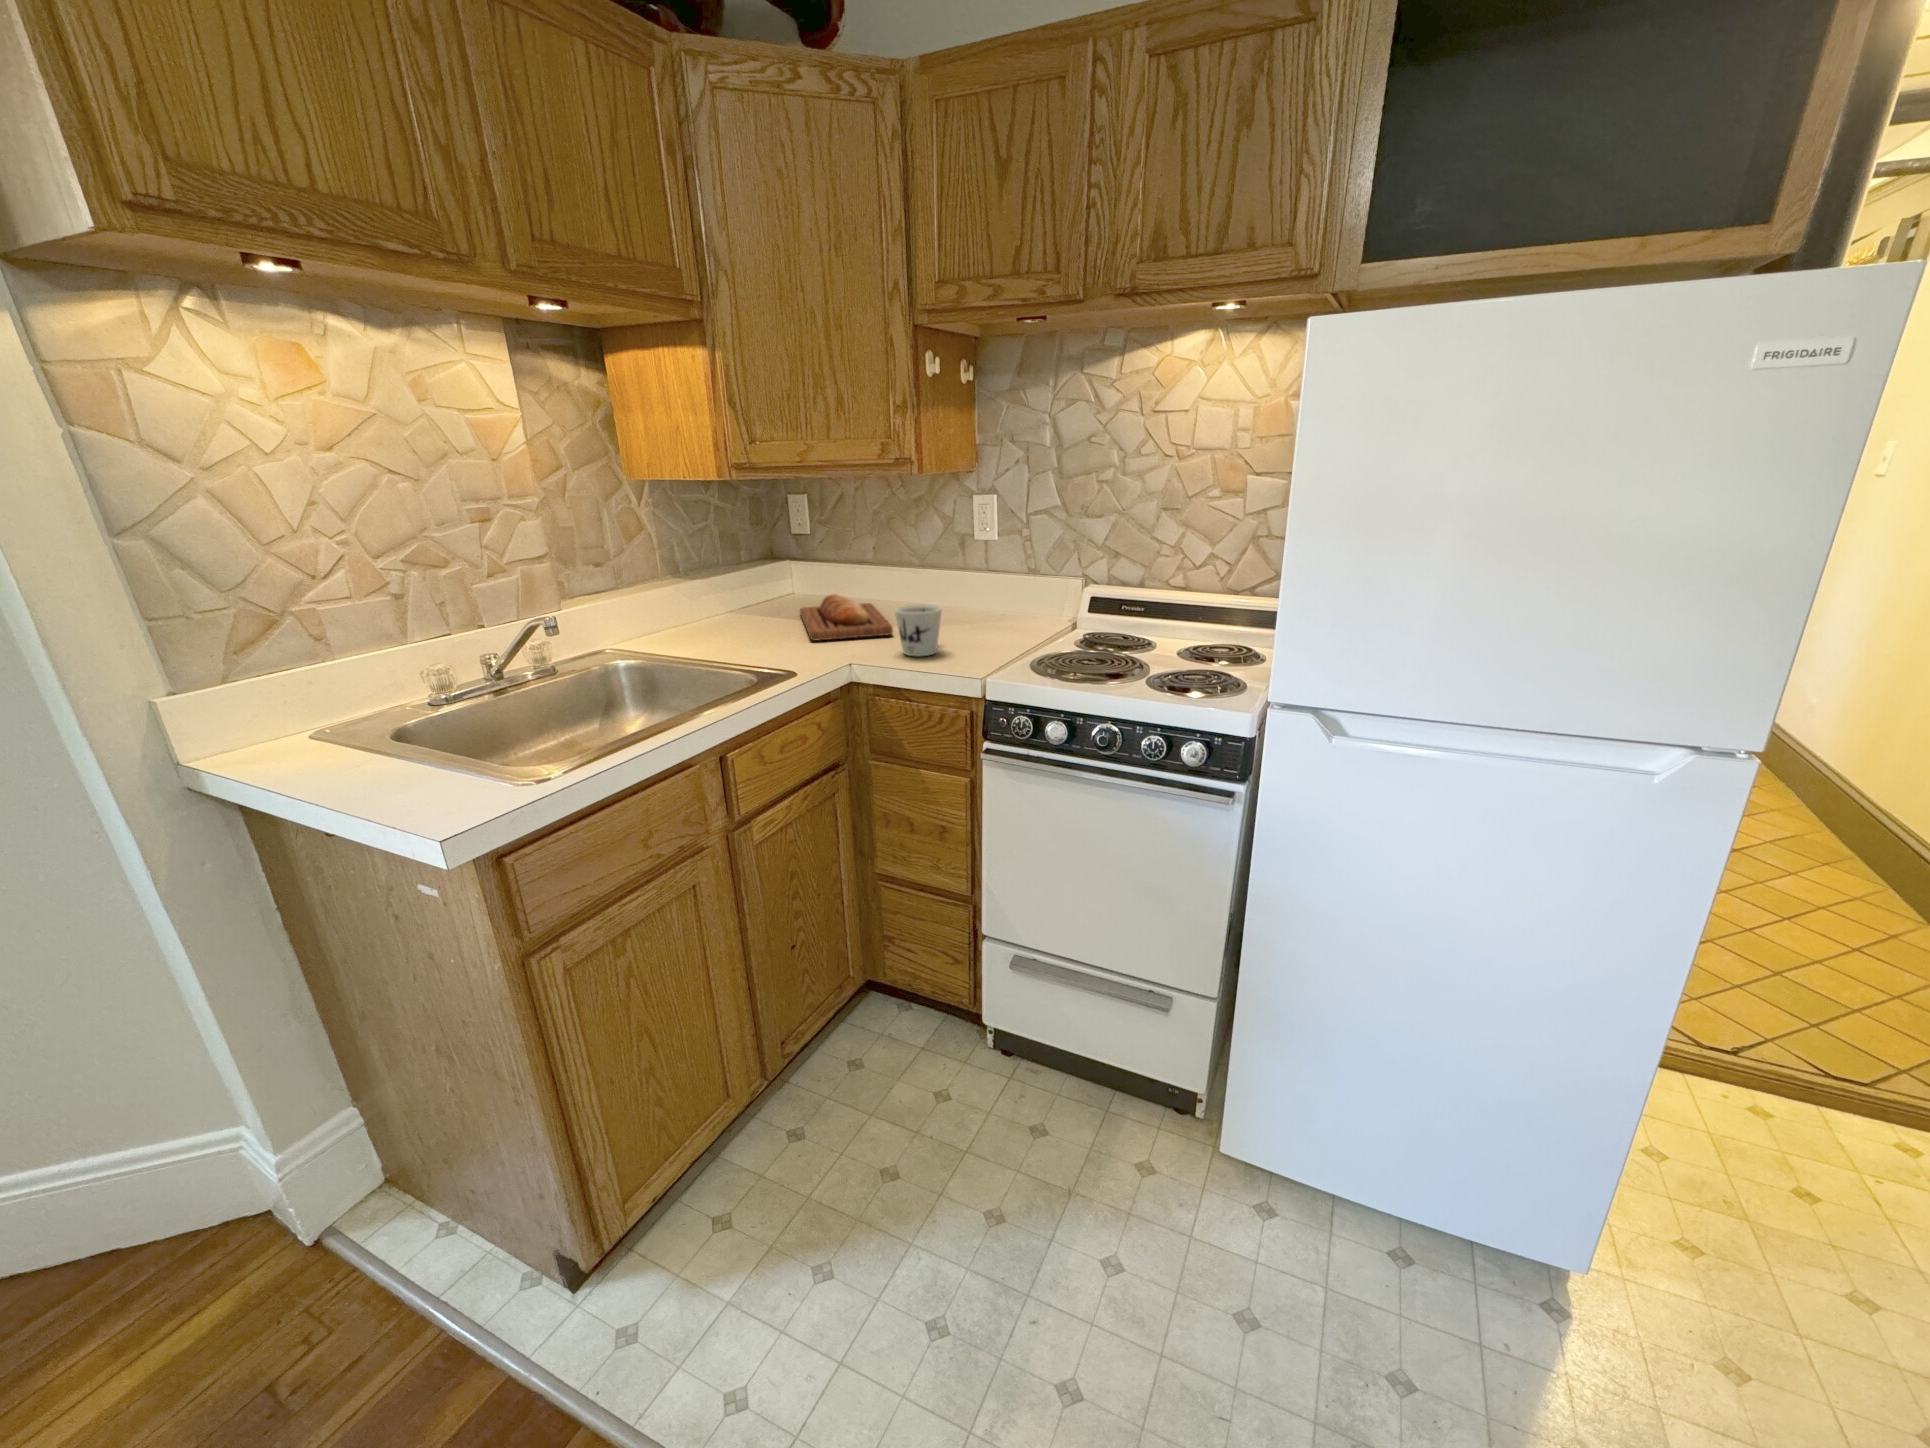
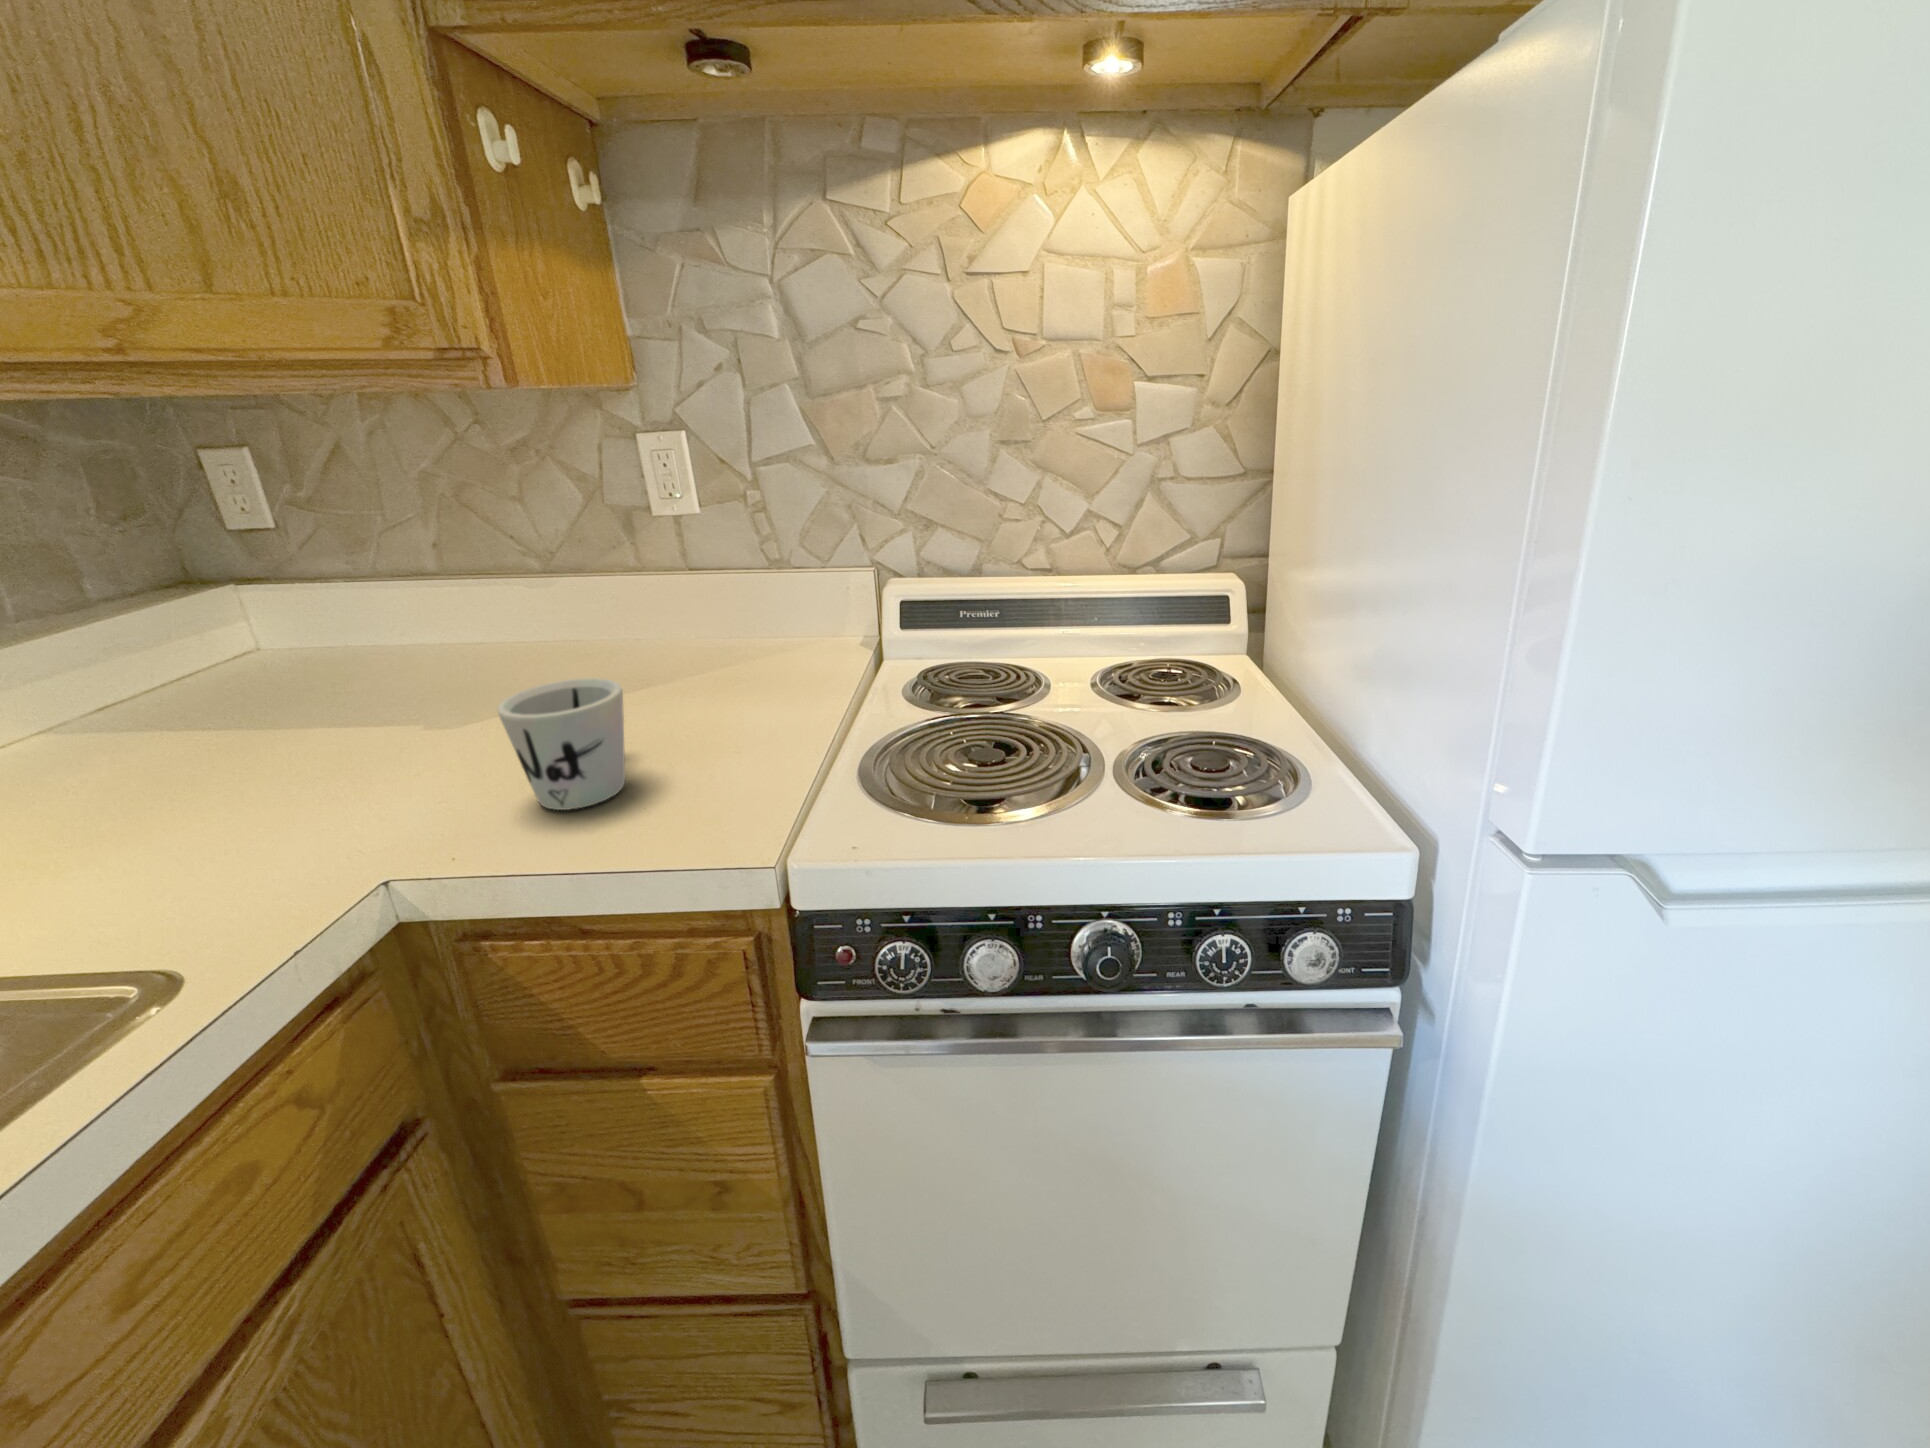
bread loaf: present [800,594,893,640] -> none [255,657,503,800]

